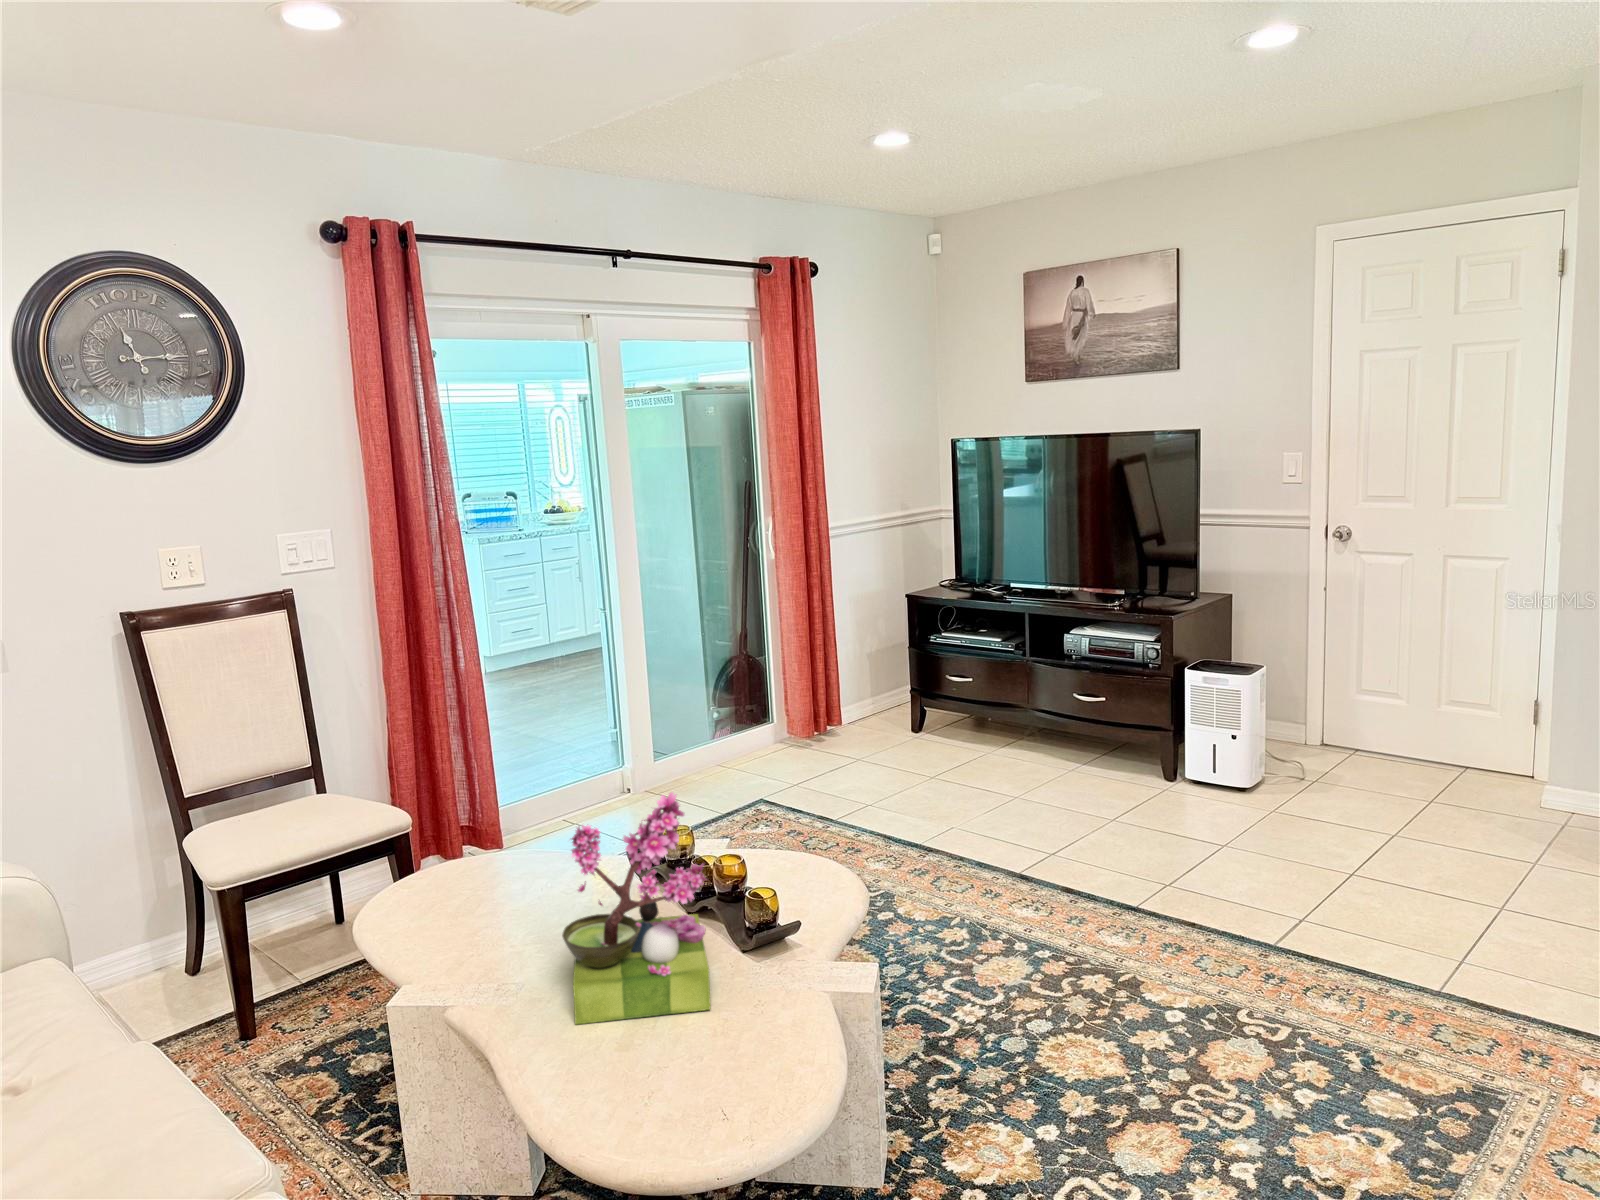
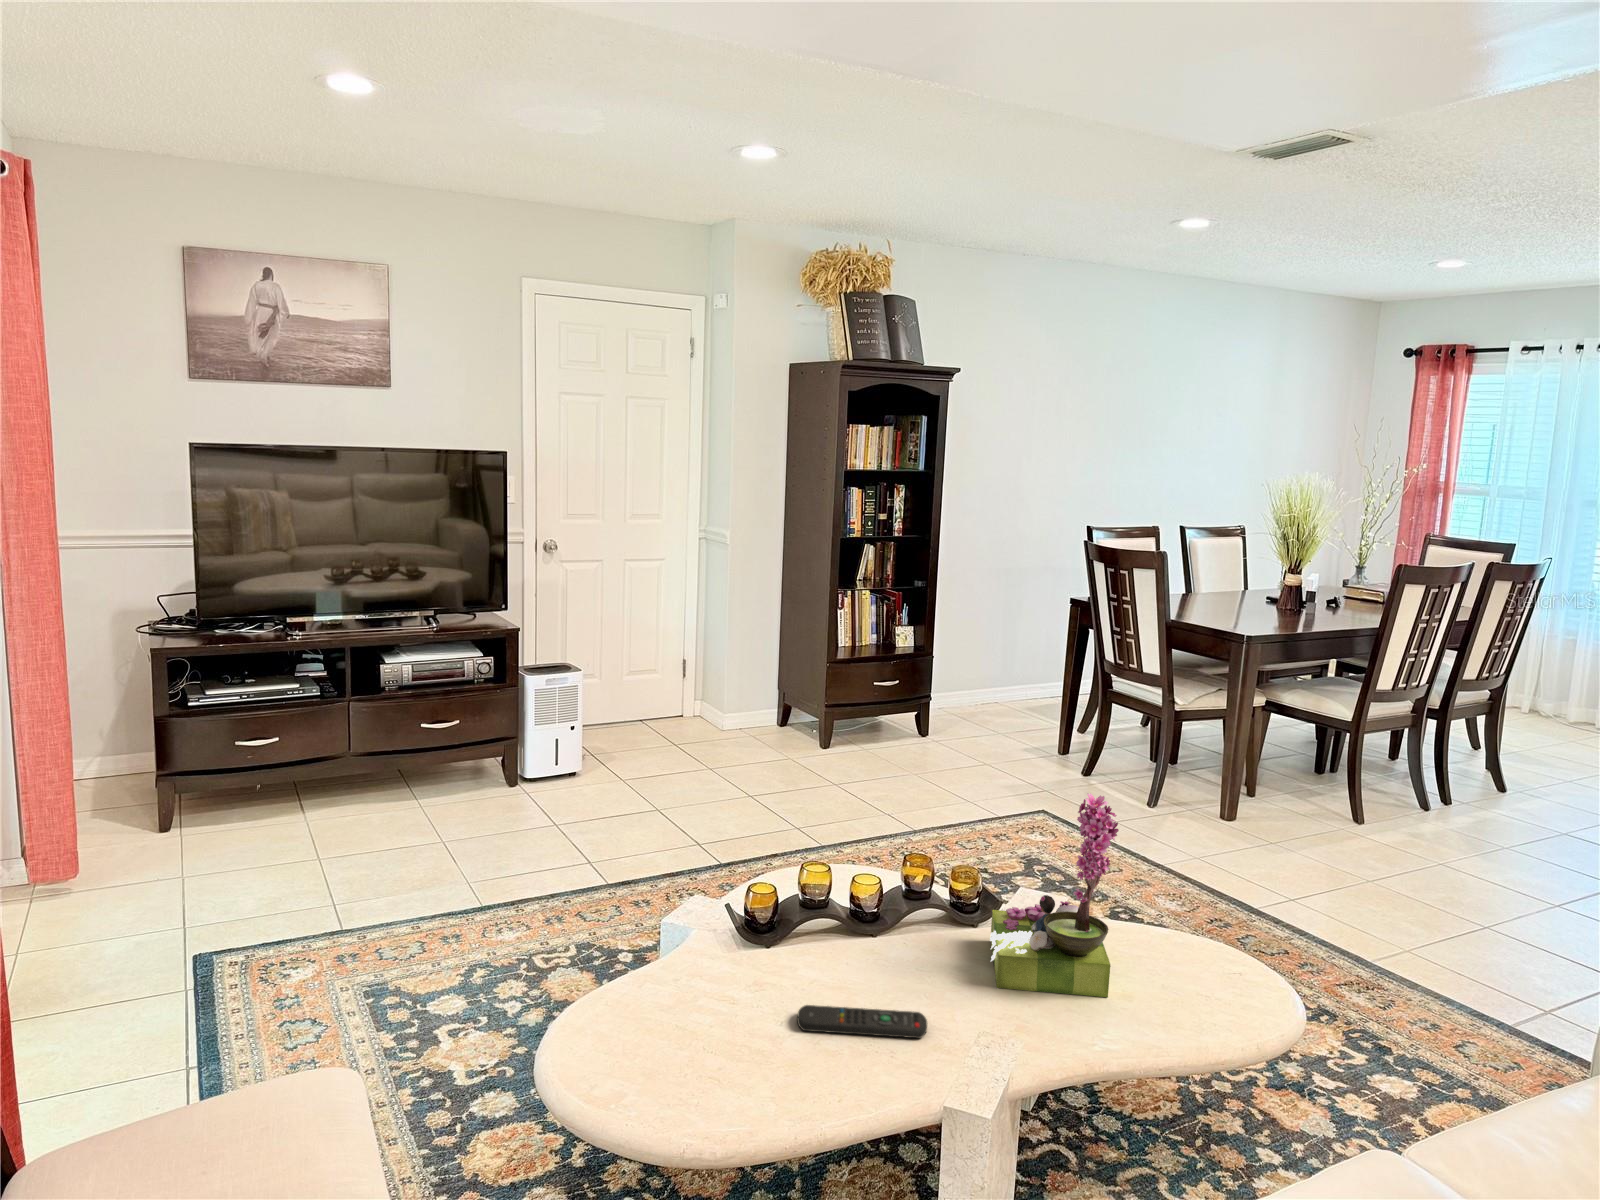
remote control: none [456,879,498,935] -> present [797,1005,927,1038]

